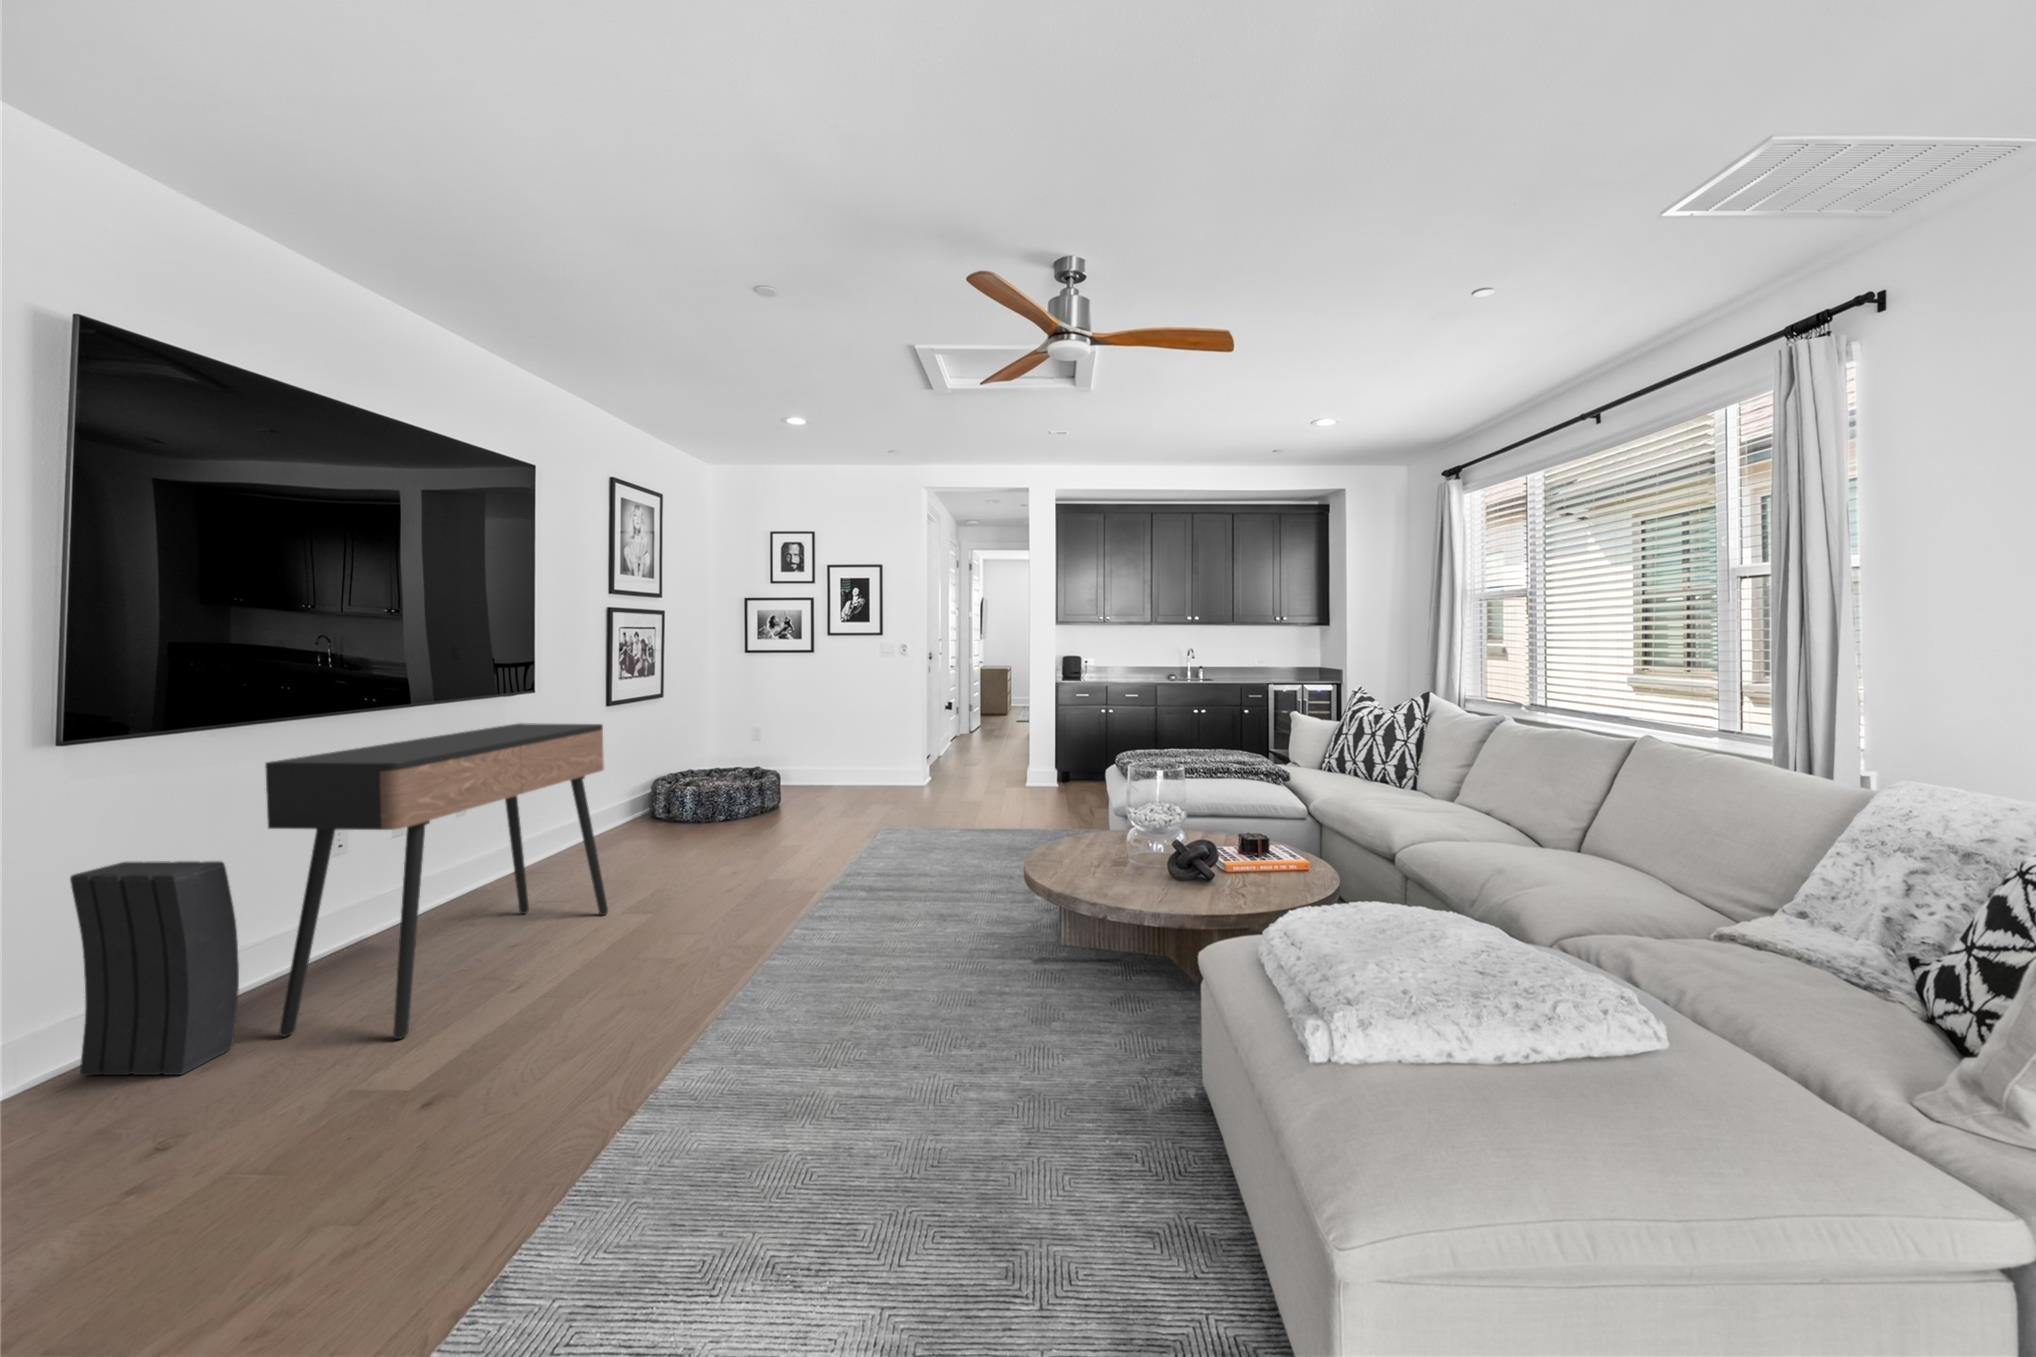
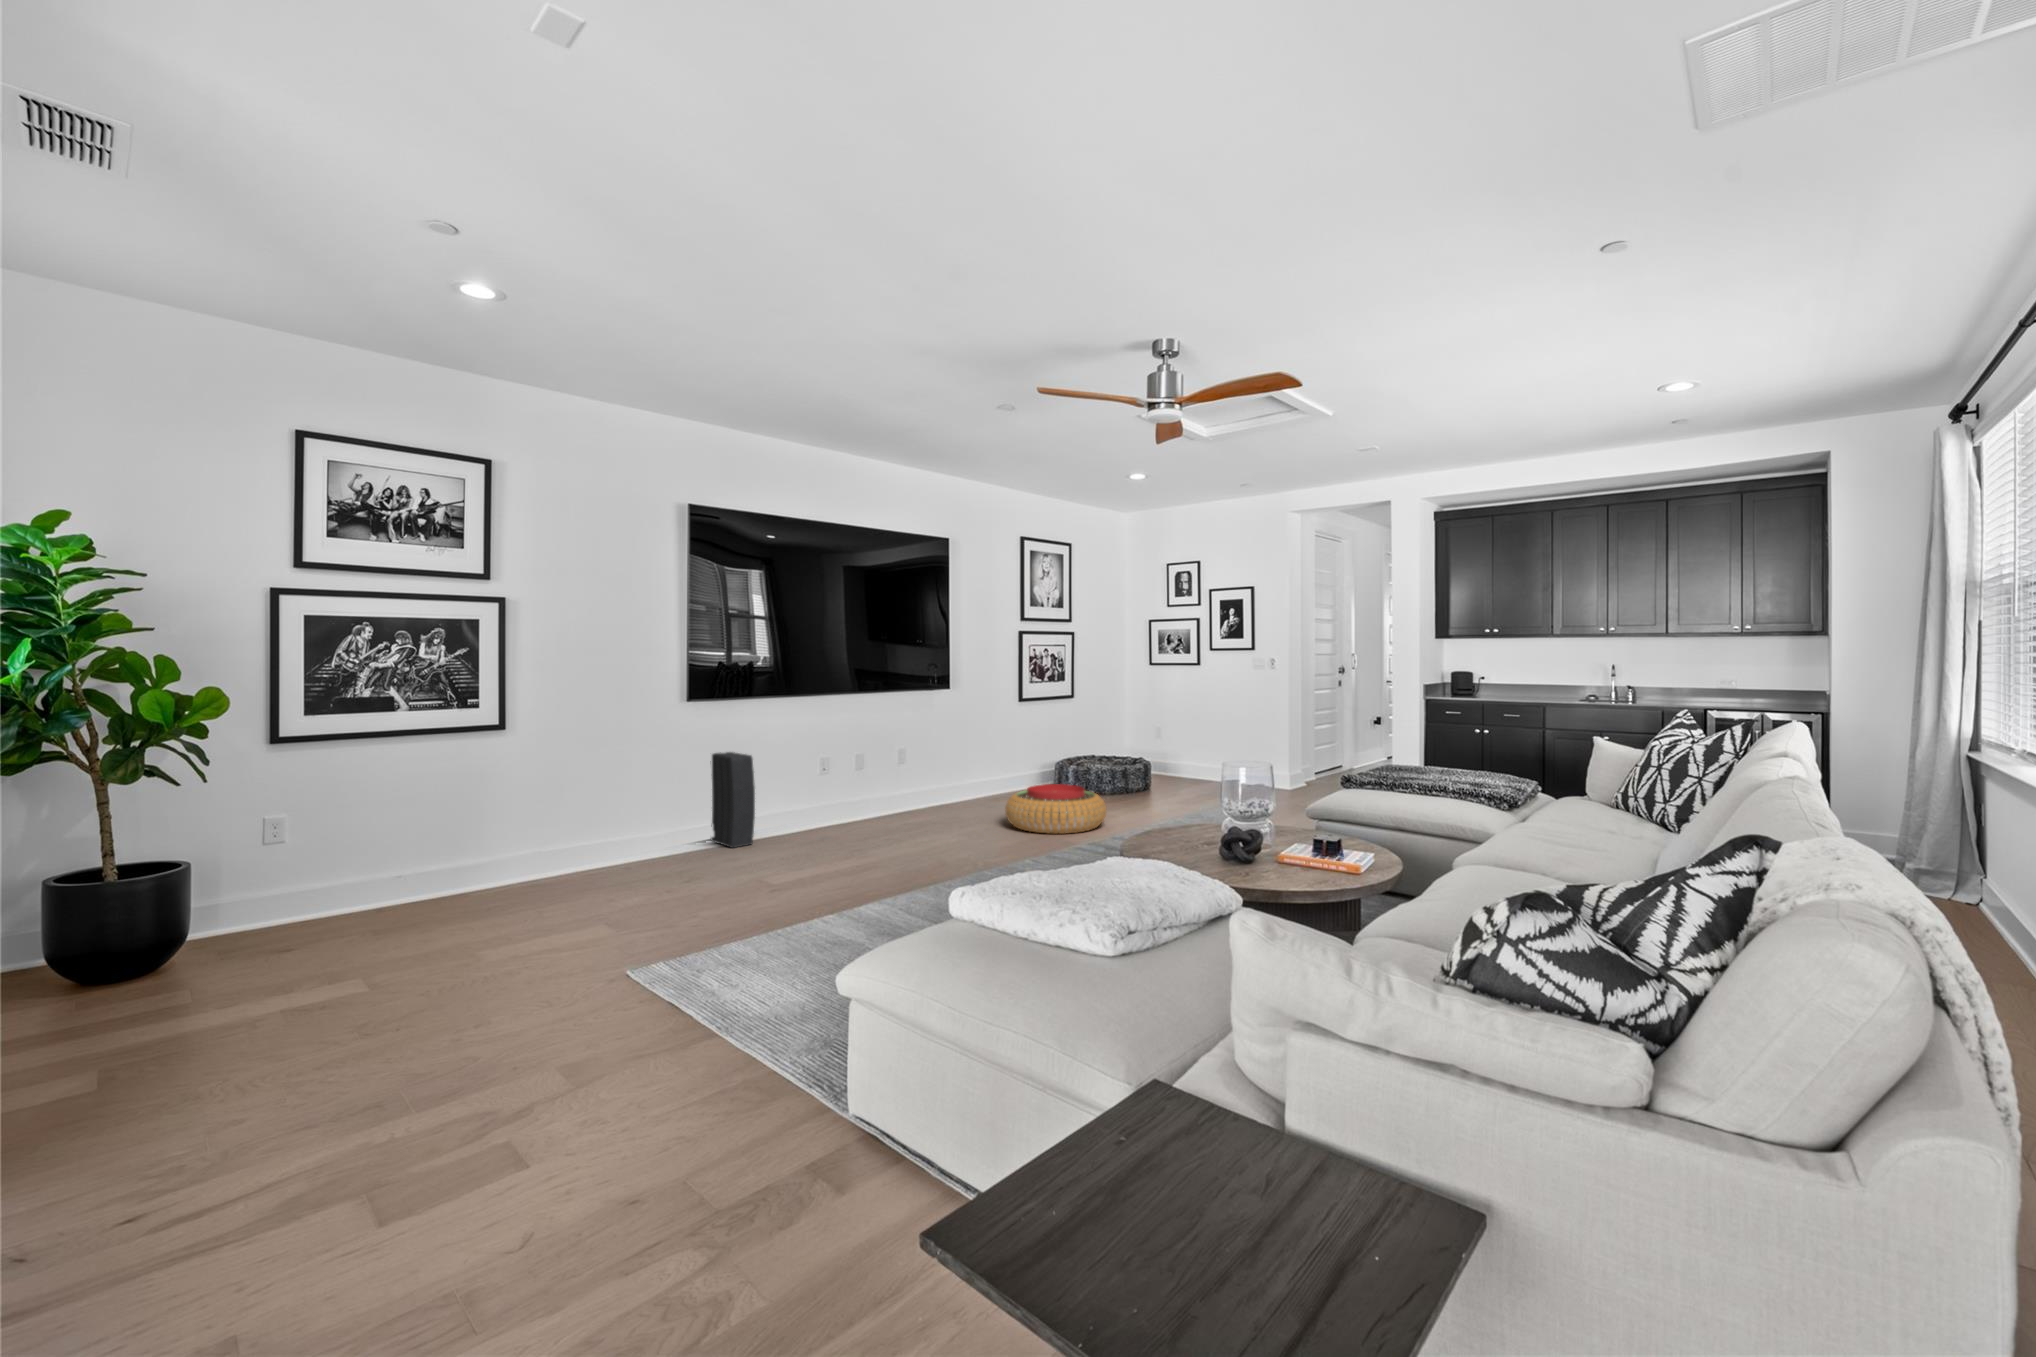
console table: present [265,723,608,1039] -> none [767,704,945,855]
pouf: none [689,815,833,890] -> present [1006,784,1106,834]

